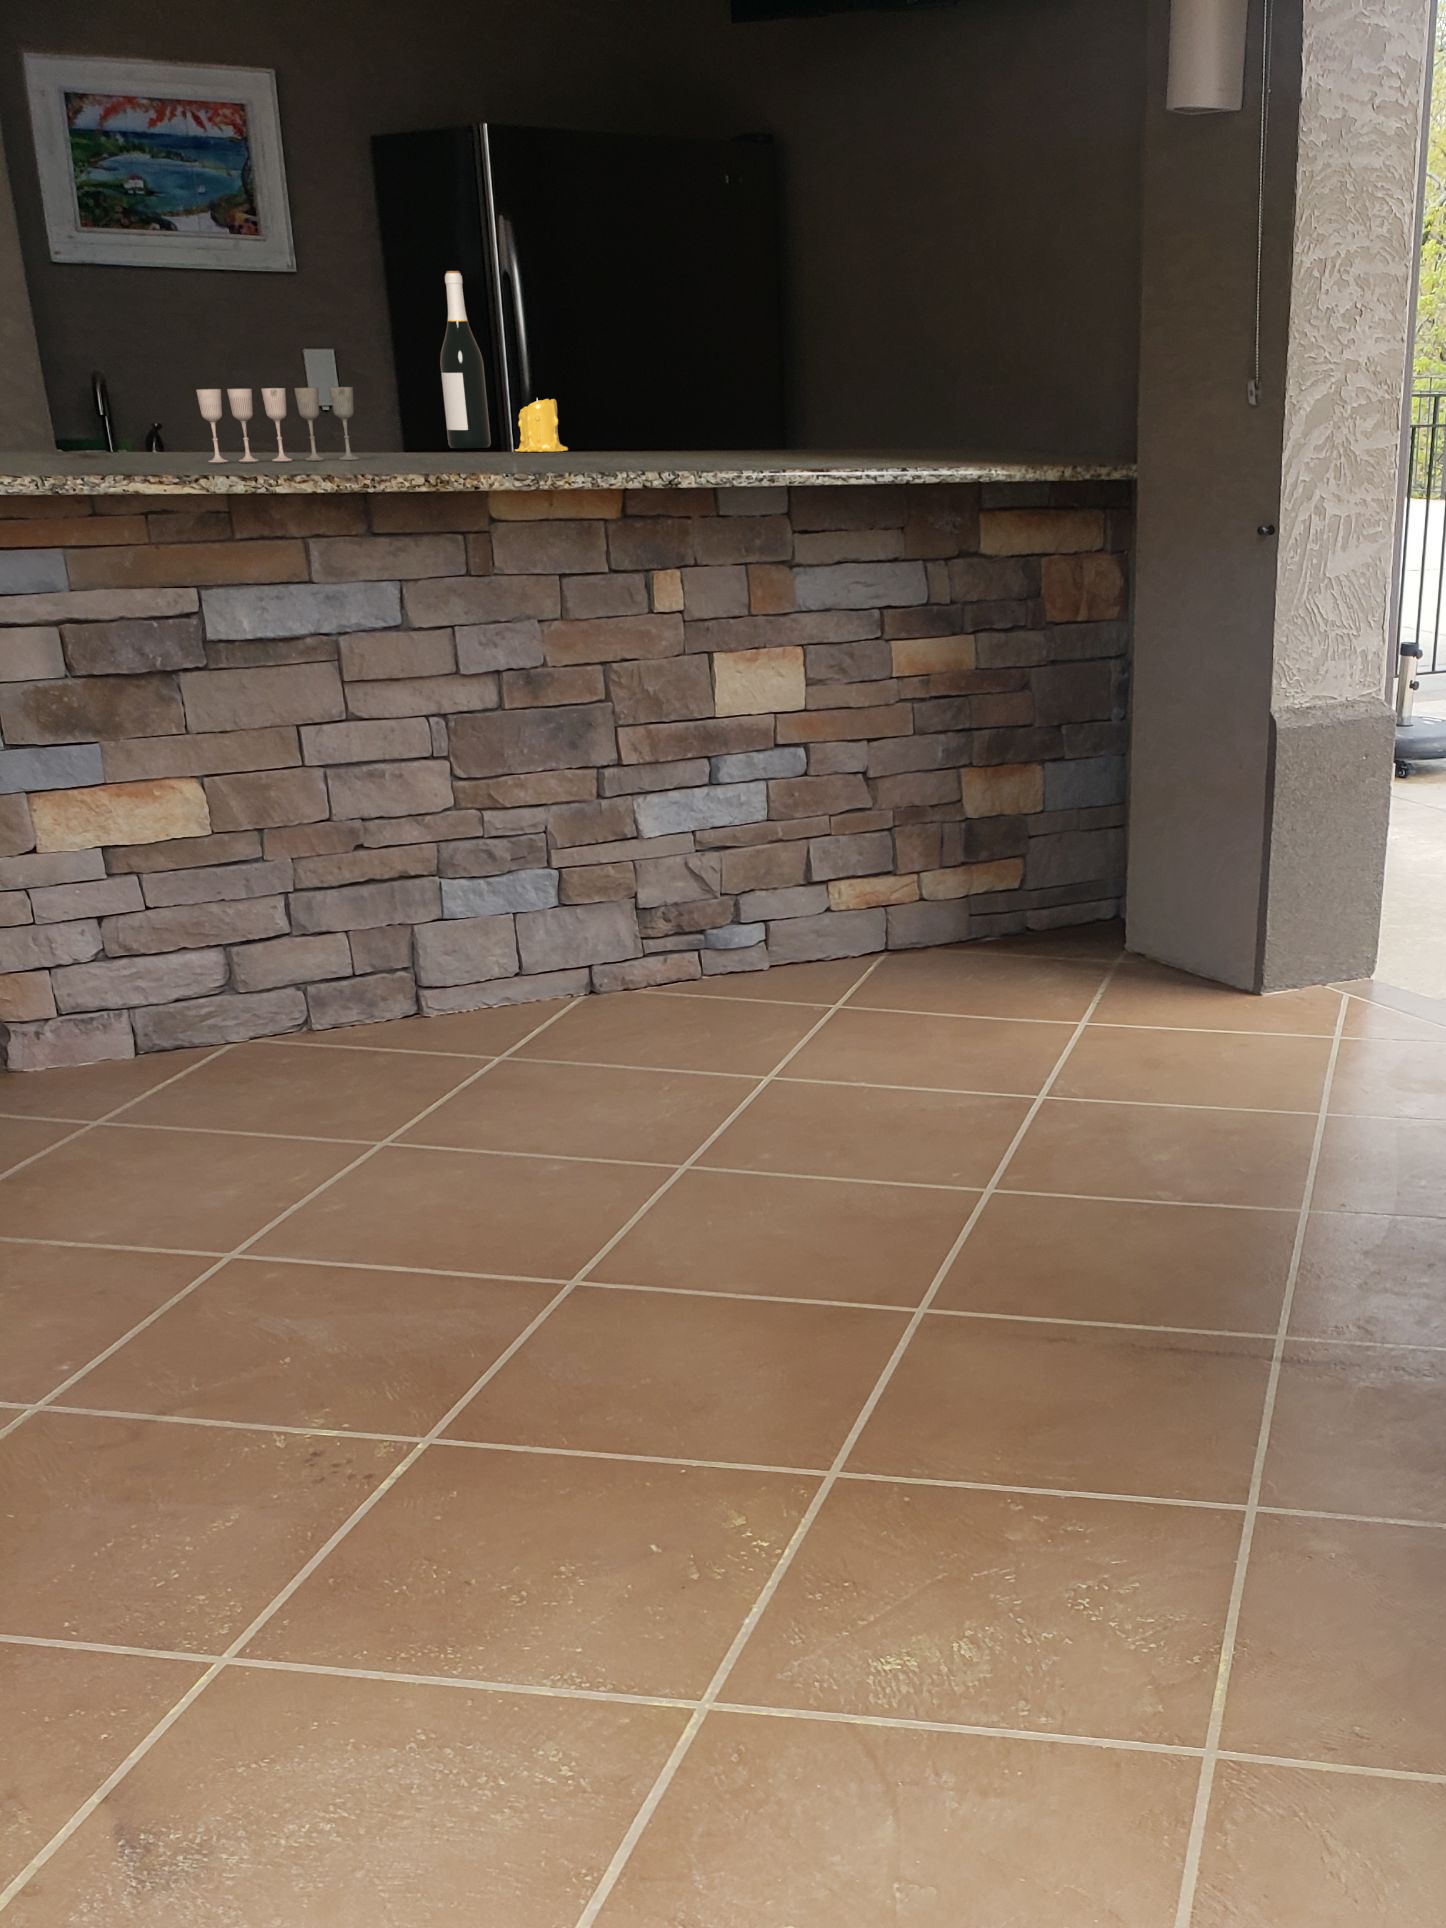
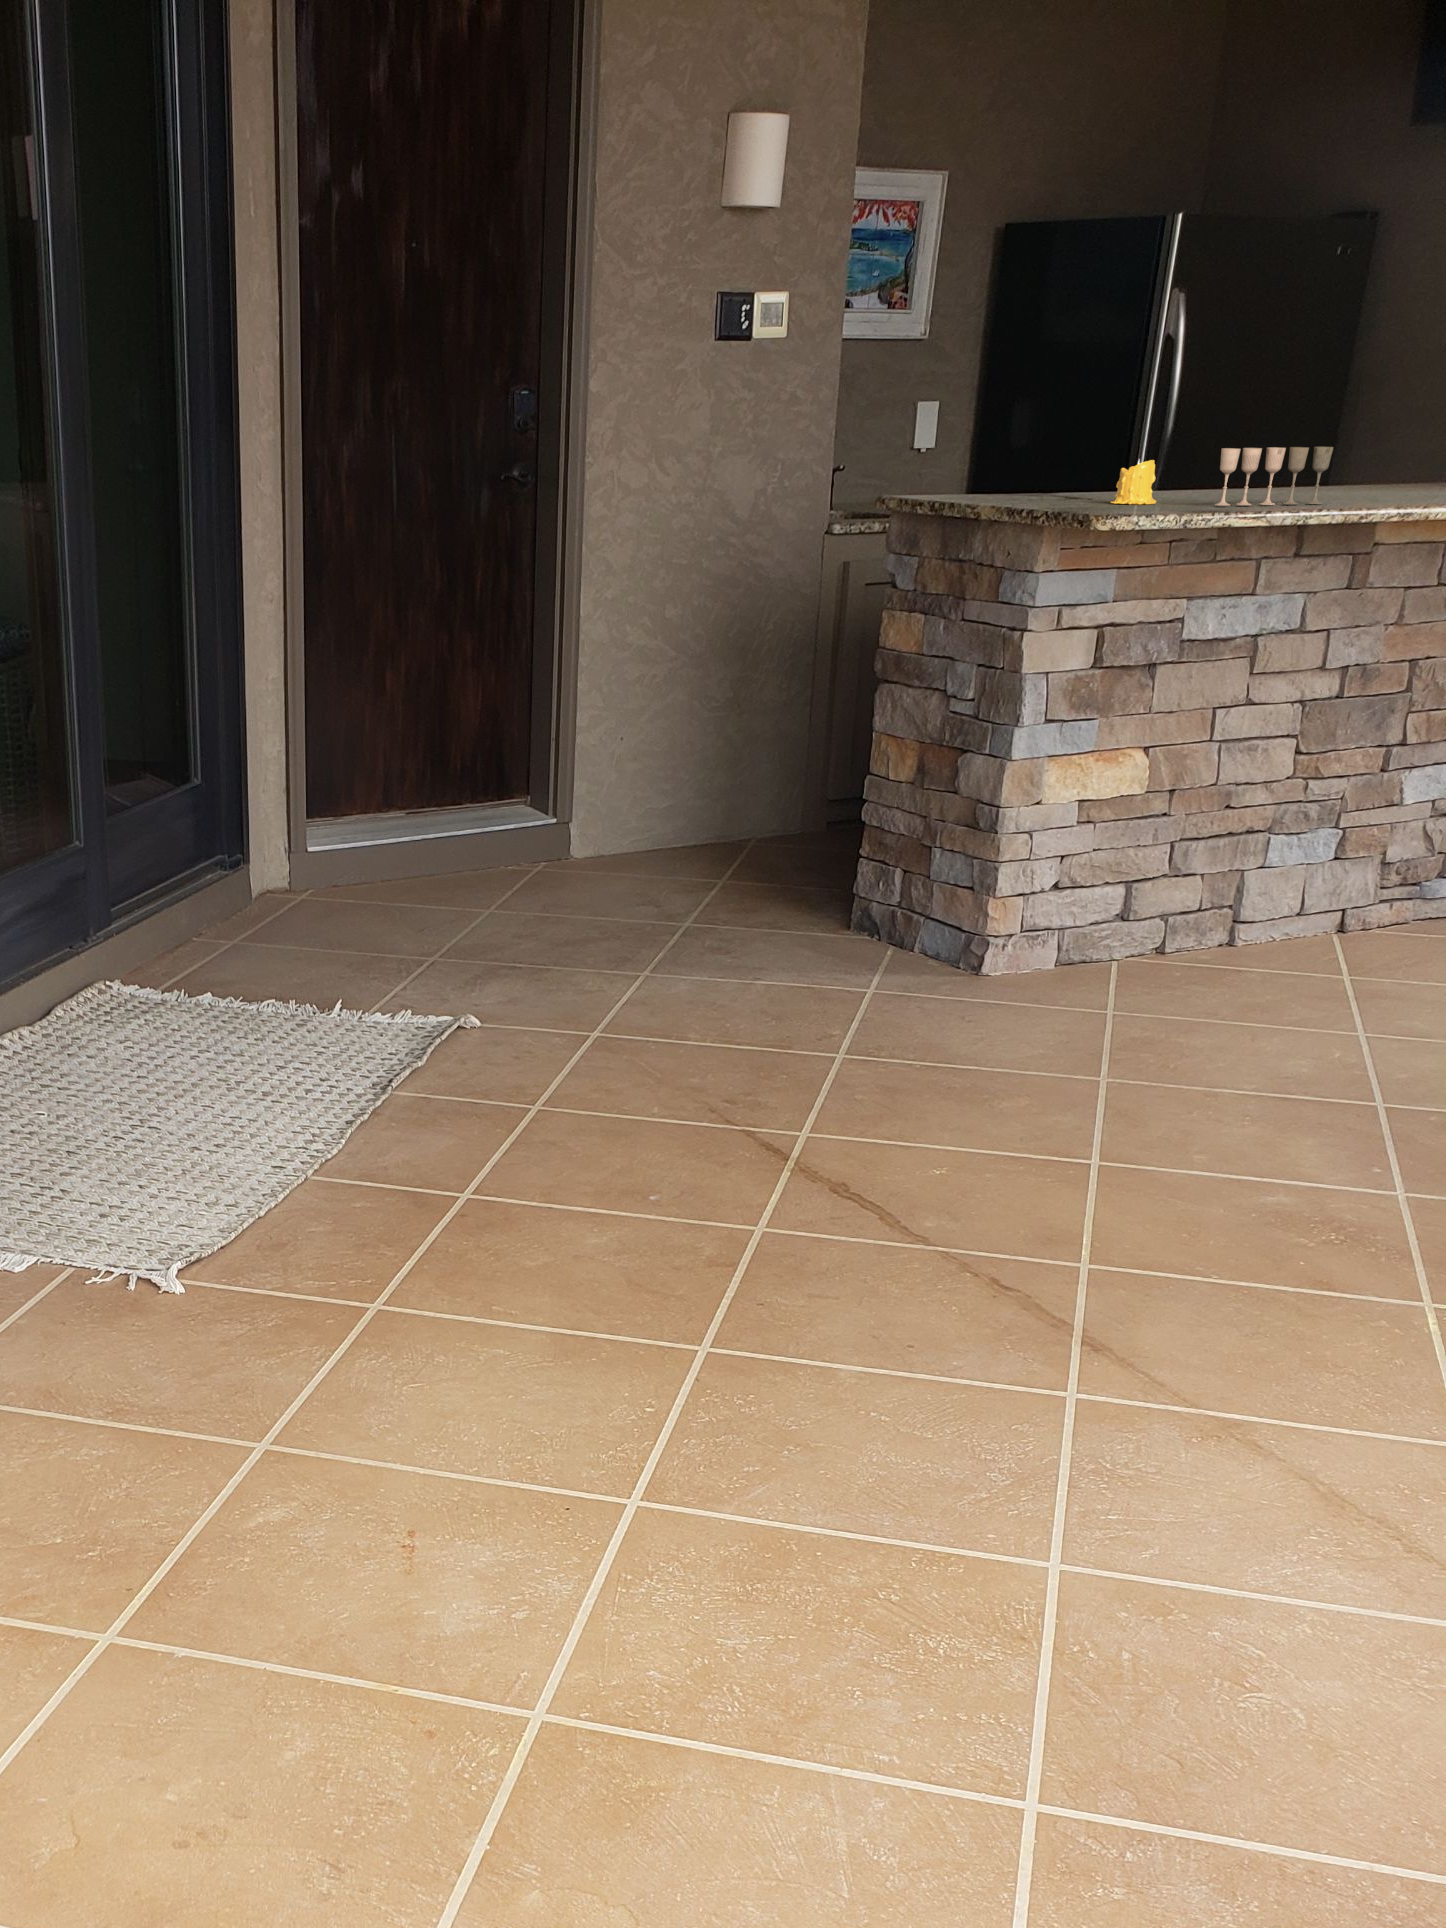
wine bottle: present [440,271,491,448] -> none [1164,345,1208,488]
candle: present [515,399,568,452] -> present [1110,460,1156,504]

